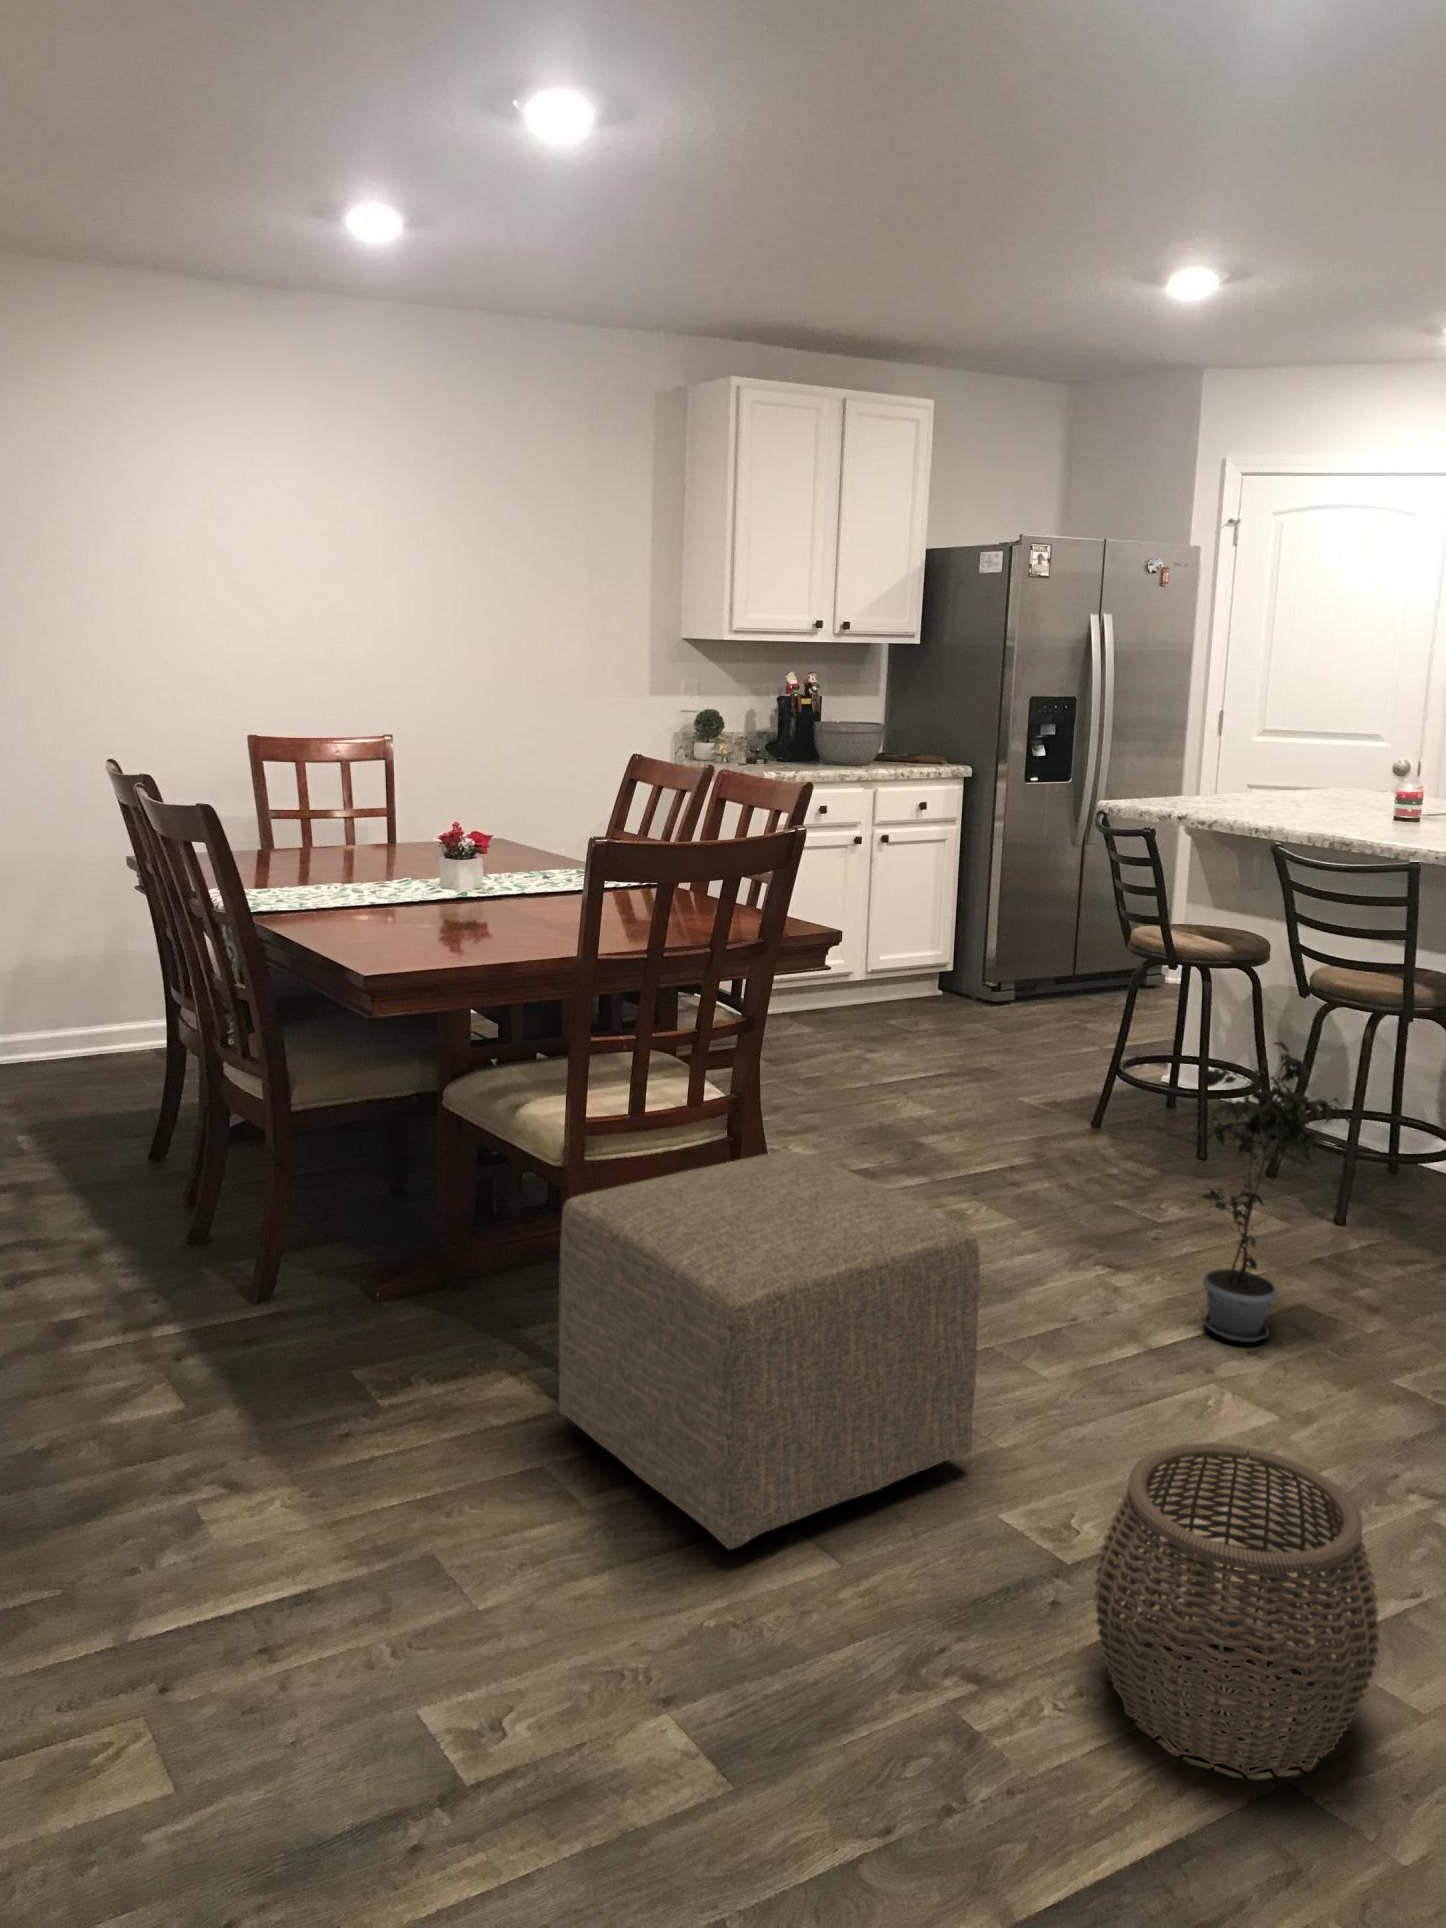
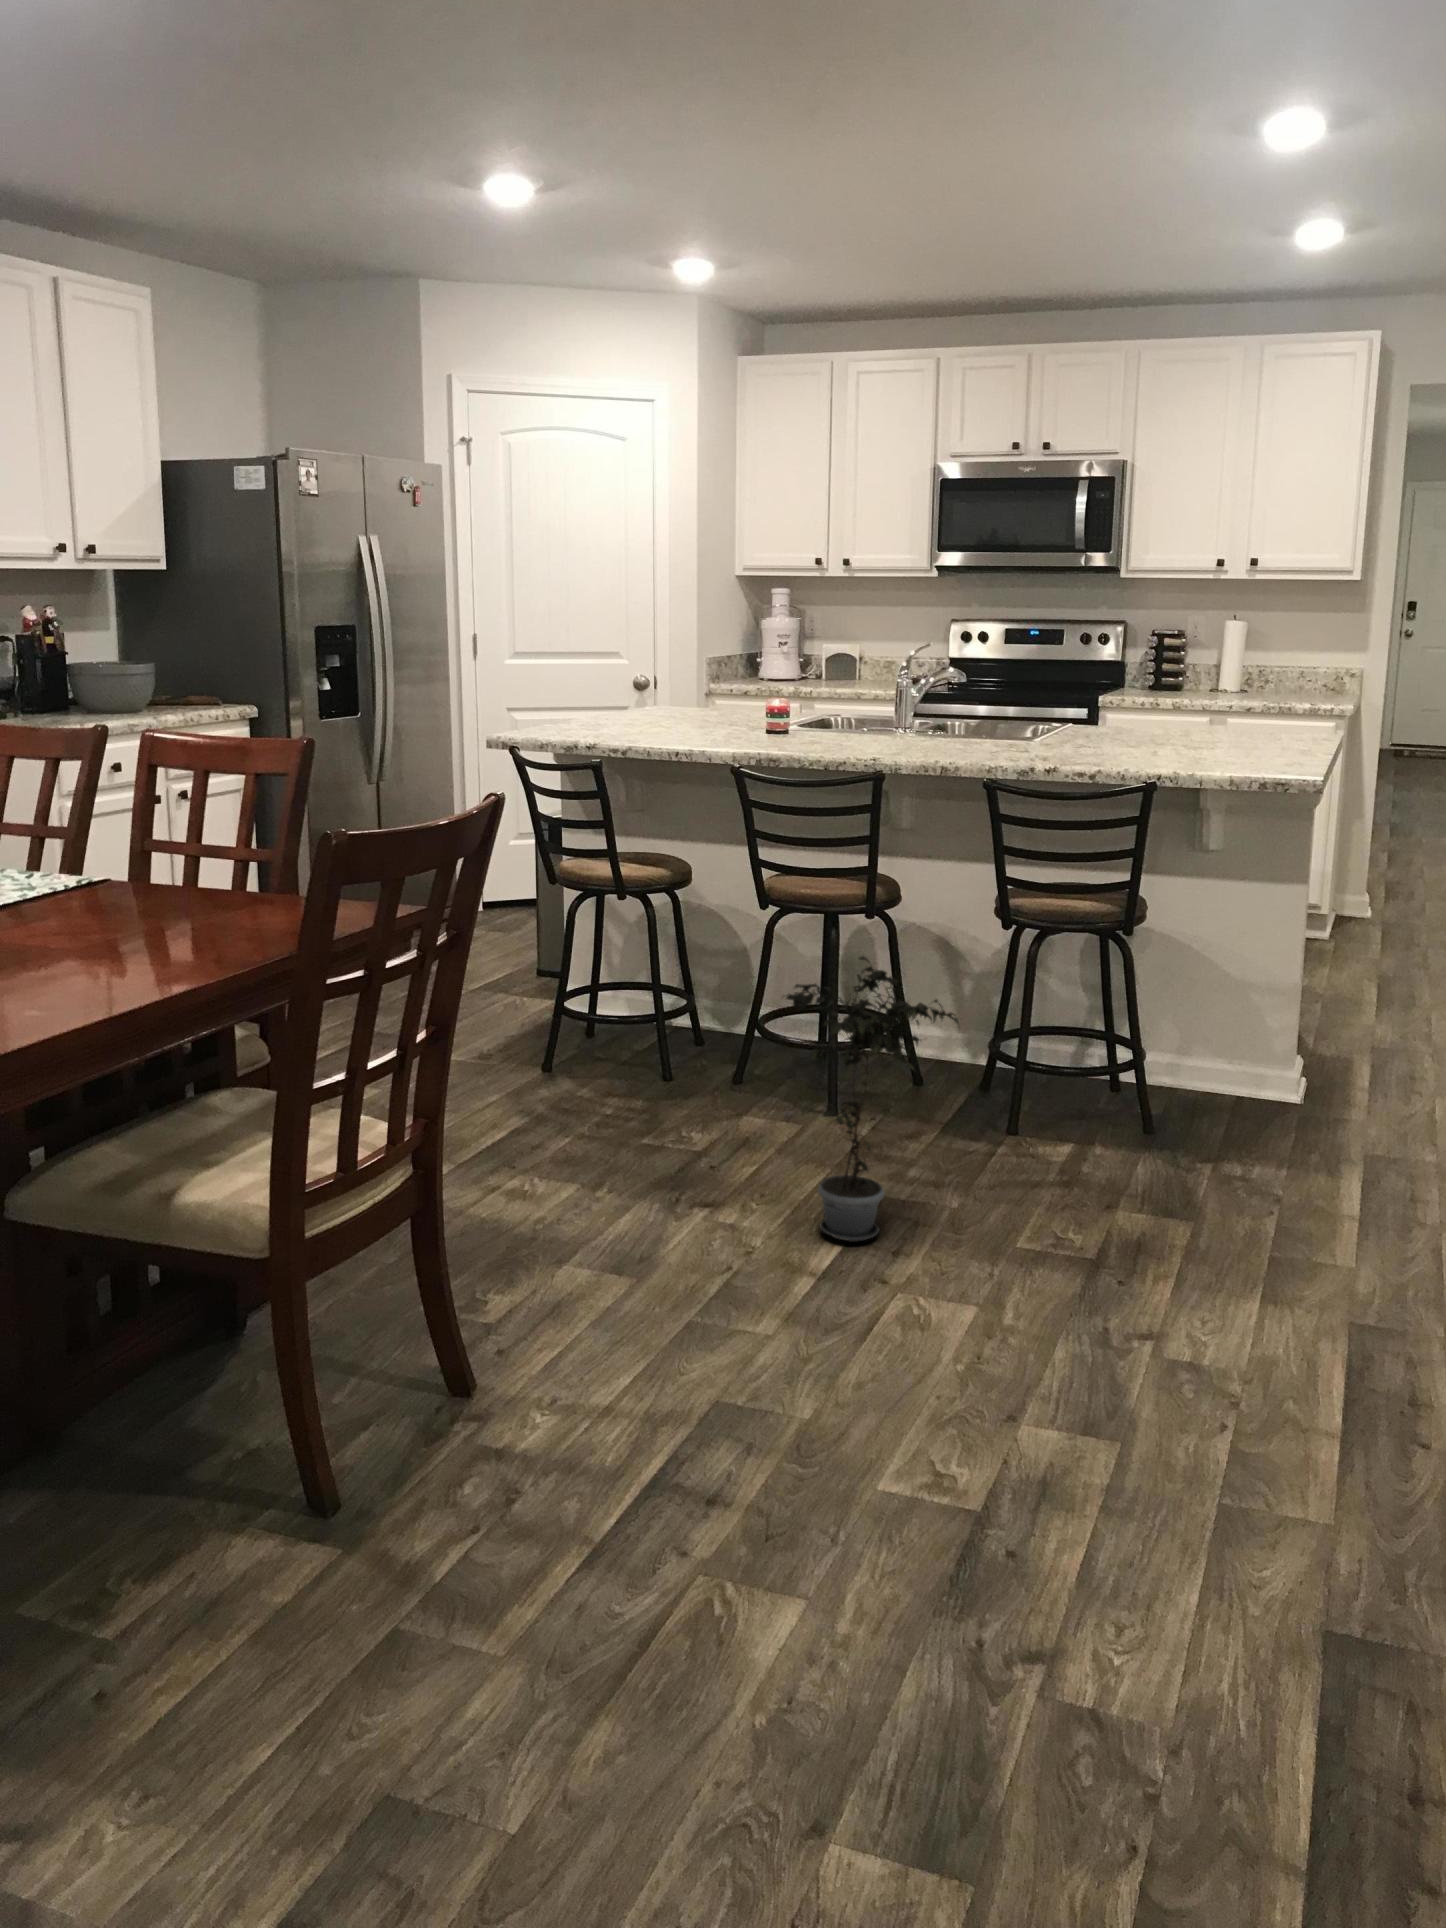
ottoman: present [559,1151,980,1550] -> none [359,1173,800,1626]
woven basket: present [1095,1443,1380,1775] -> none [1058,1331,1315,1624]

